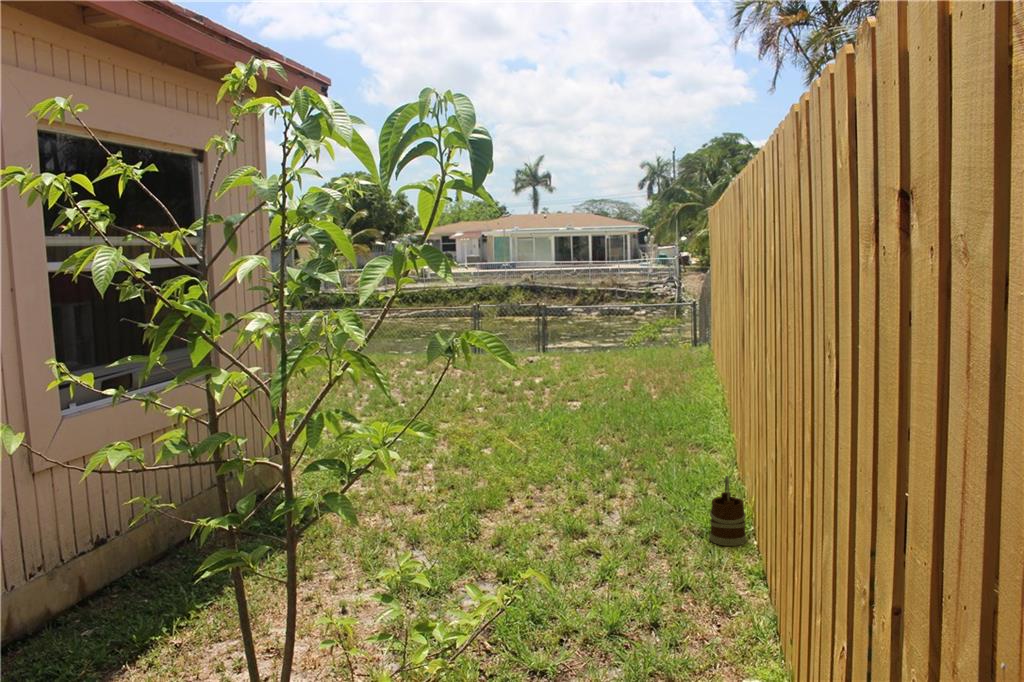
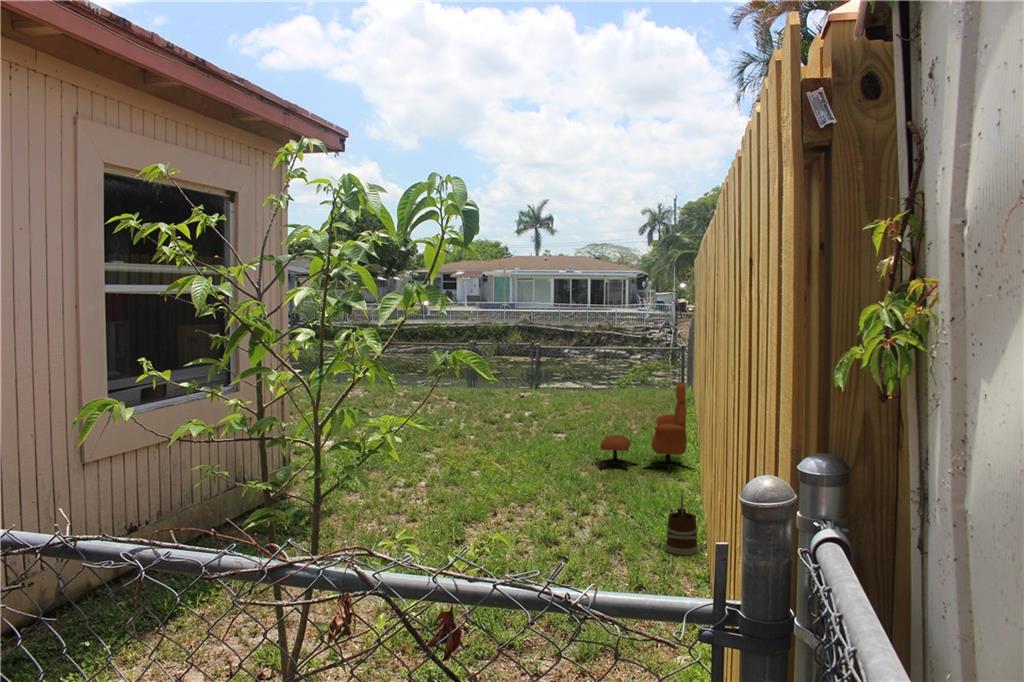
lounge chair: none [615,344,725,444] -> present [594,382,694,473]

